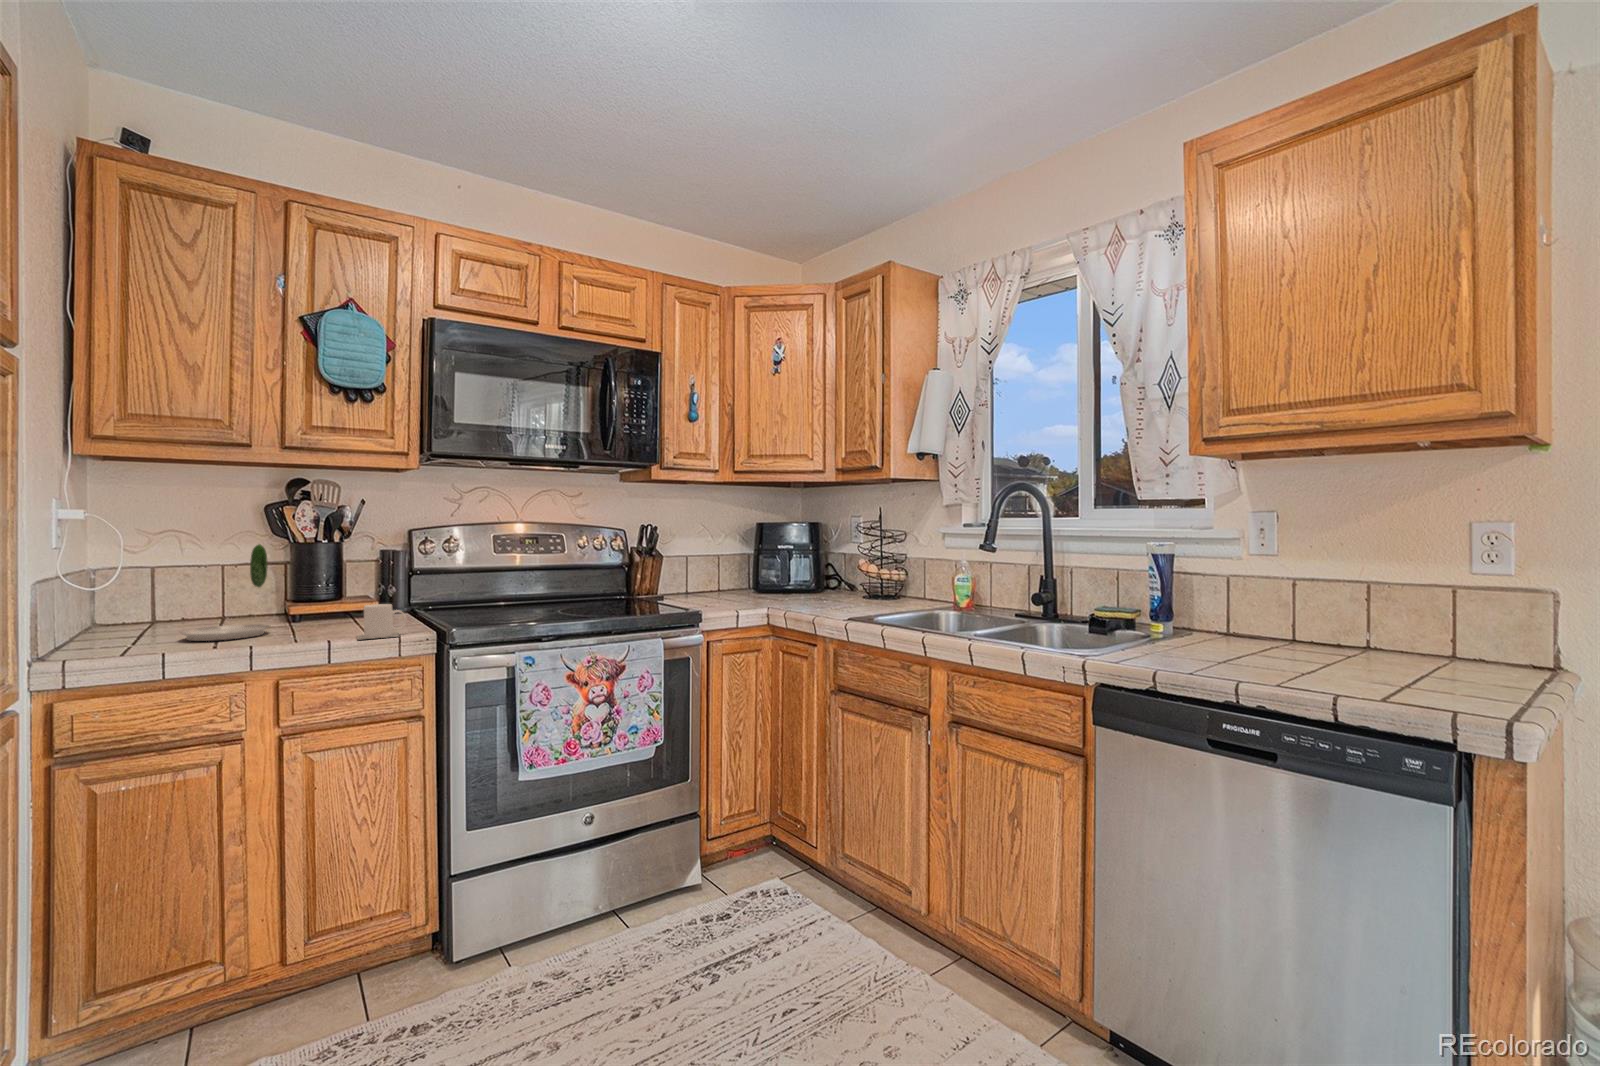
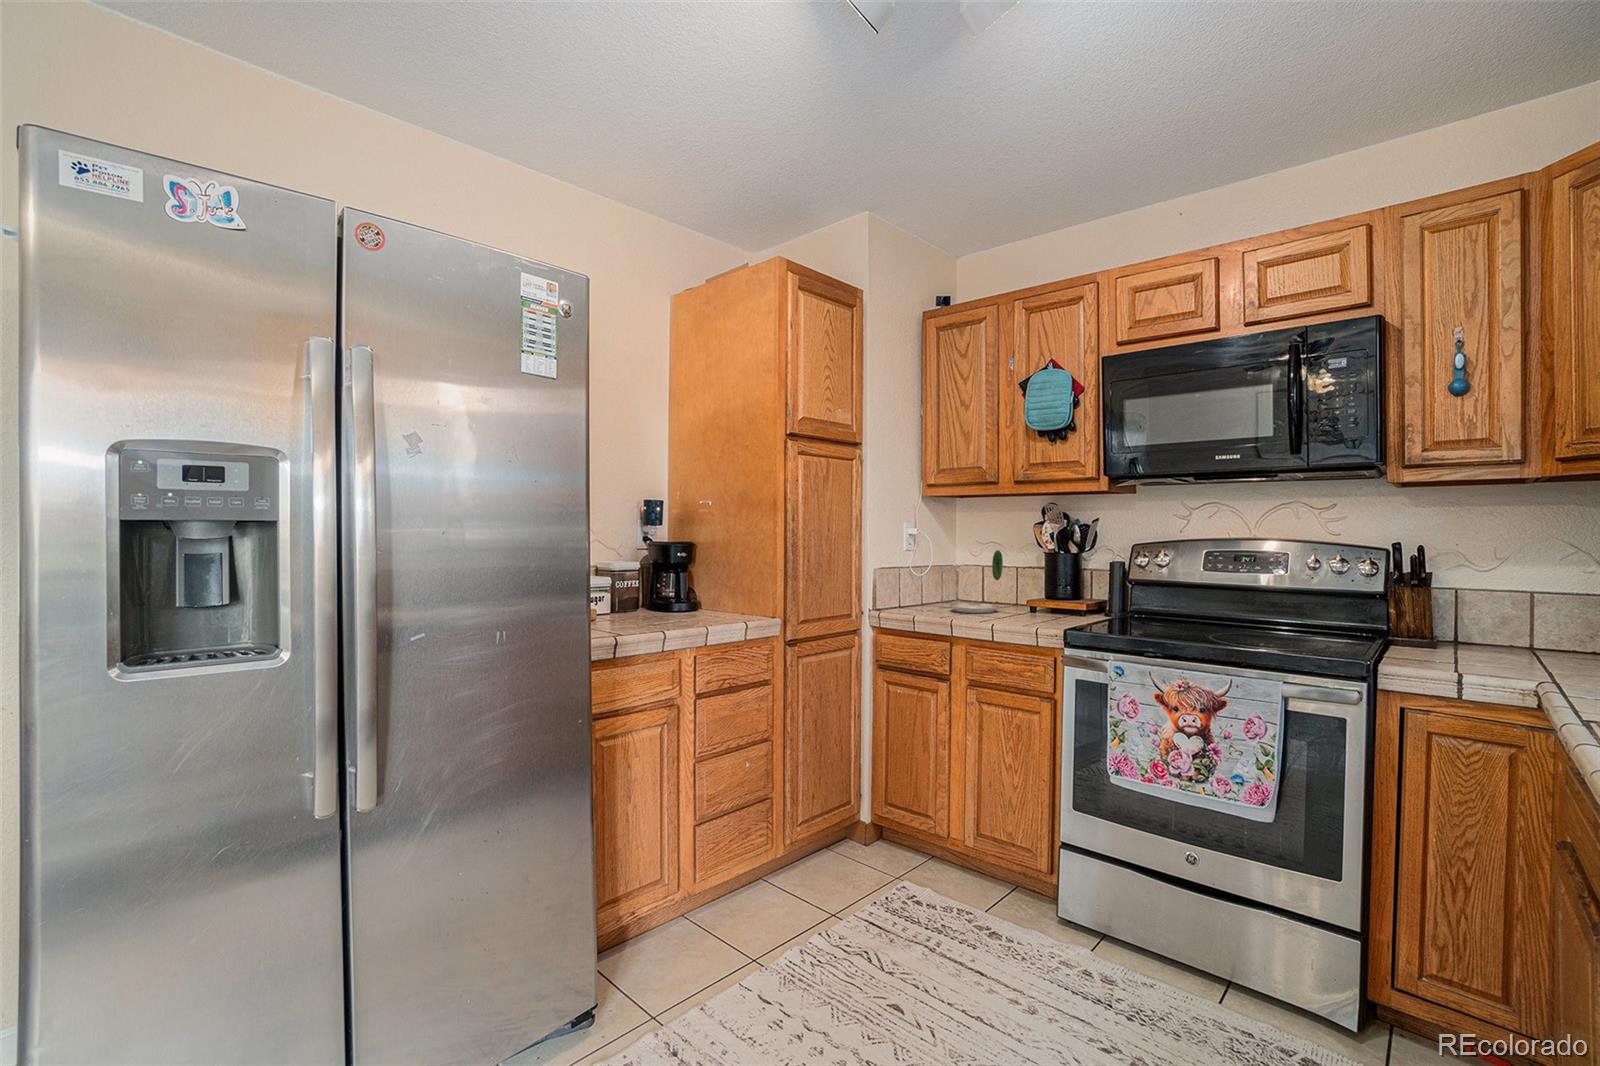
mug: present [357,604,406,640] -> none [1000,600,1040,628]

